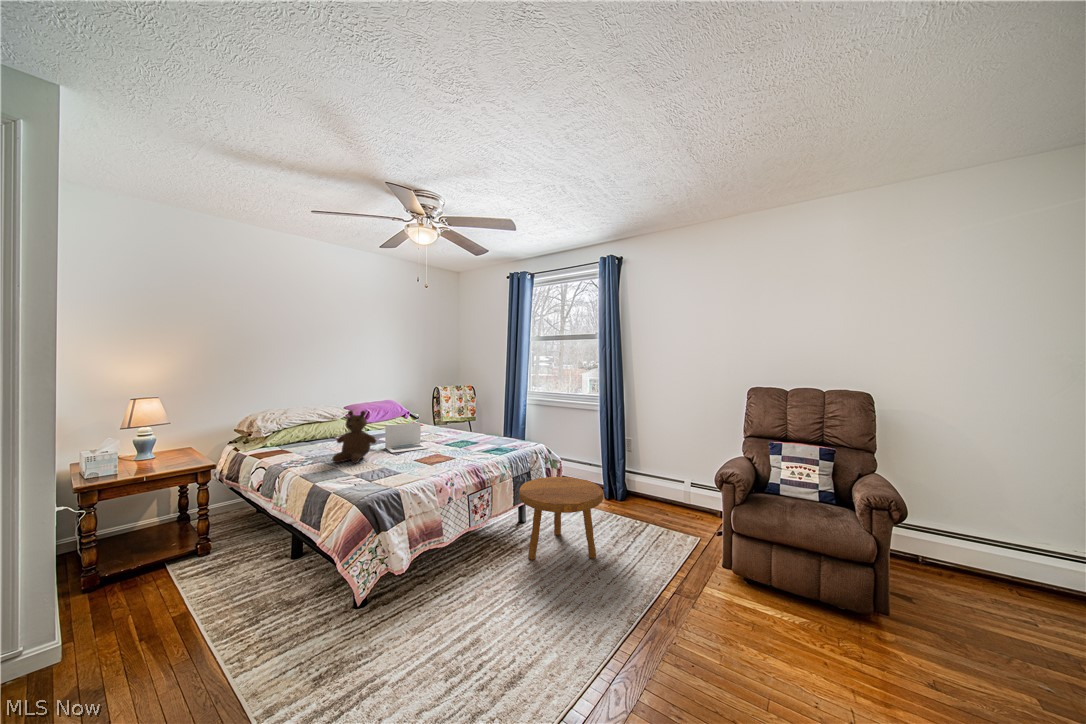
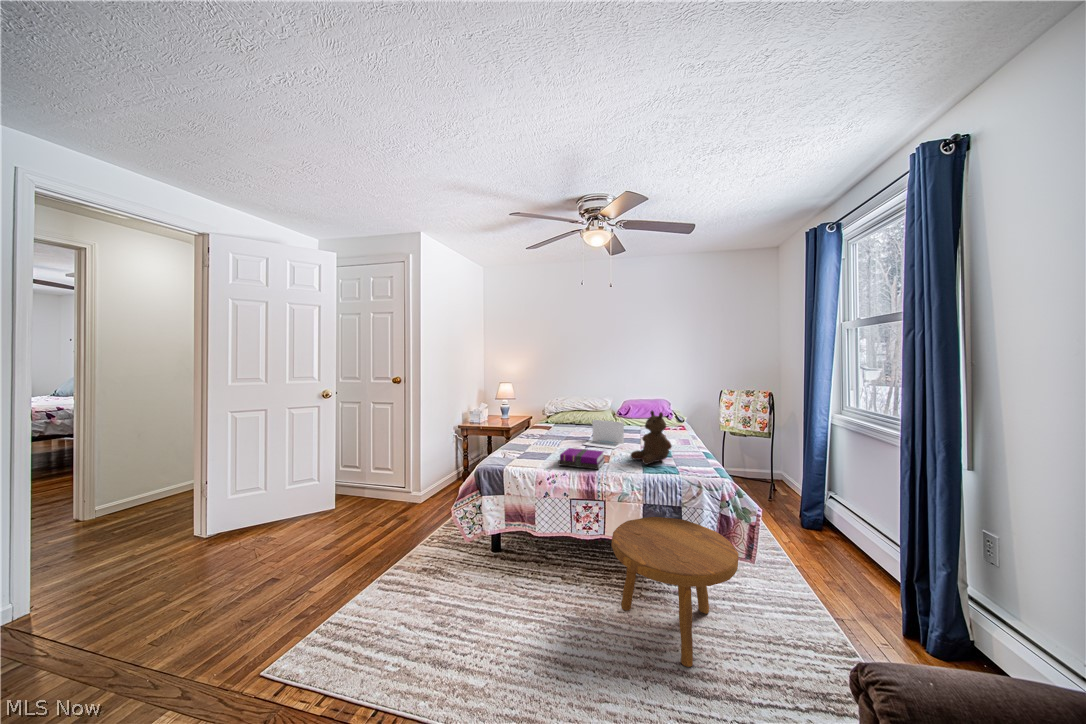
teddy bear: present [332,411,376,463] -> present [631,411,672,464]
notebook: none [414,448,467,471] -> present [558,448,605,469]

